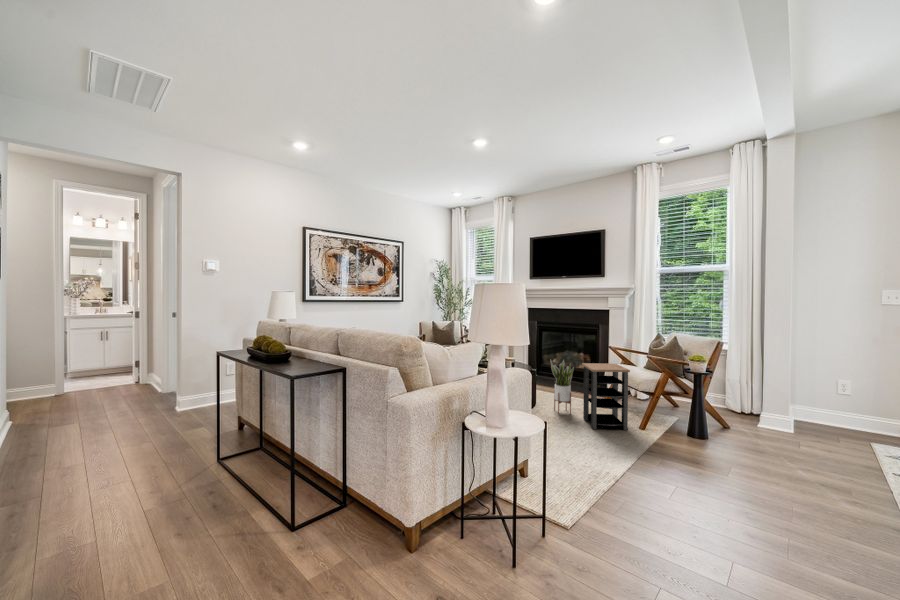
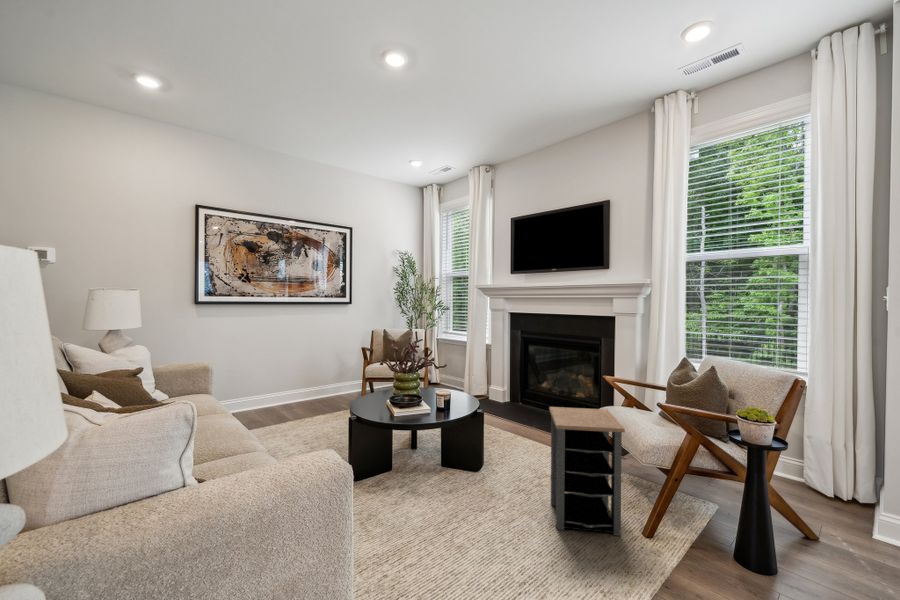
potted plant: present [550,360,574,413] -> none [504,396,541,486]

